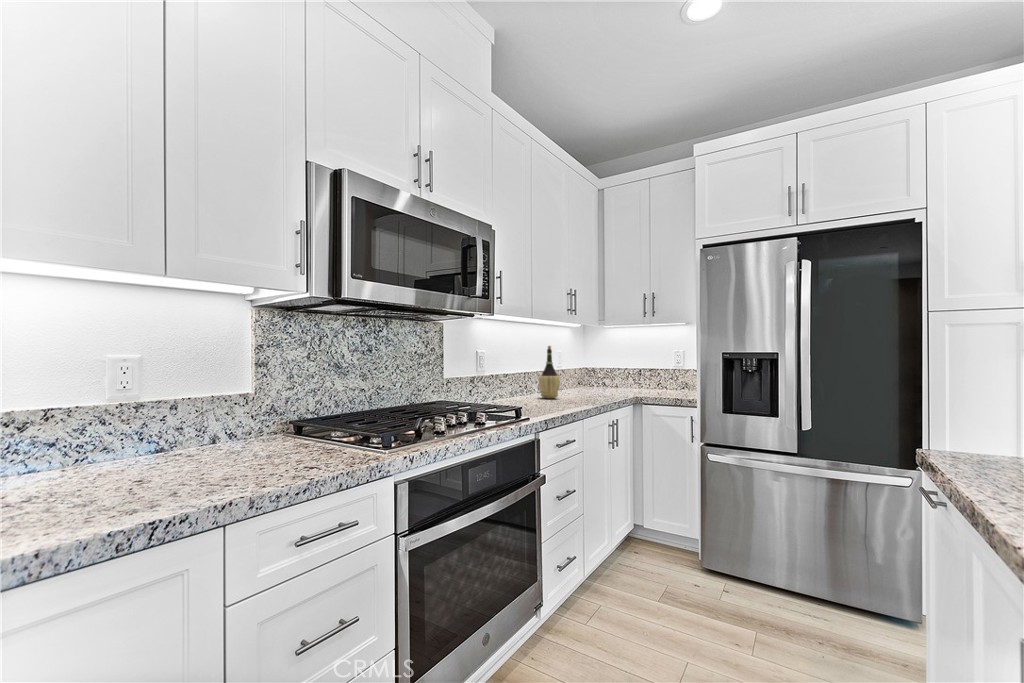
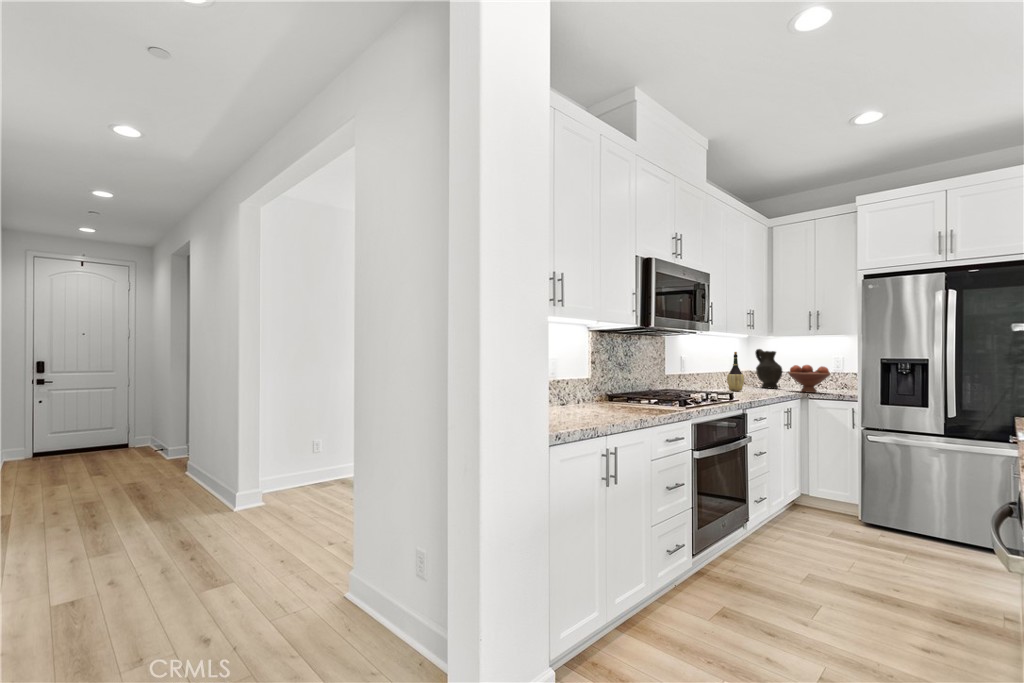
decorative vase: none [588,342,617,391] -> present [755,349,782,389]
fruit bowl: none [620,361,668,396] -> present [788,365,830,393]

